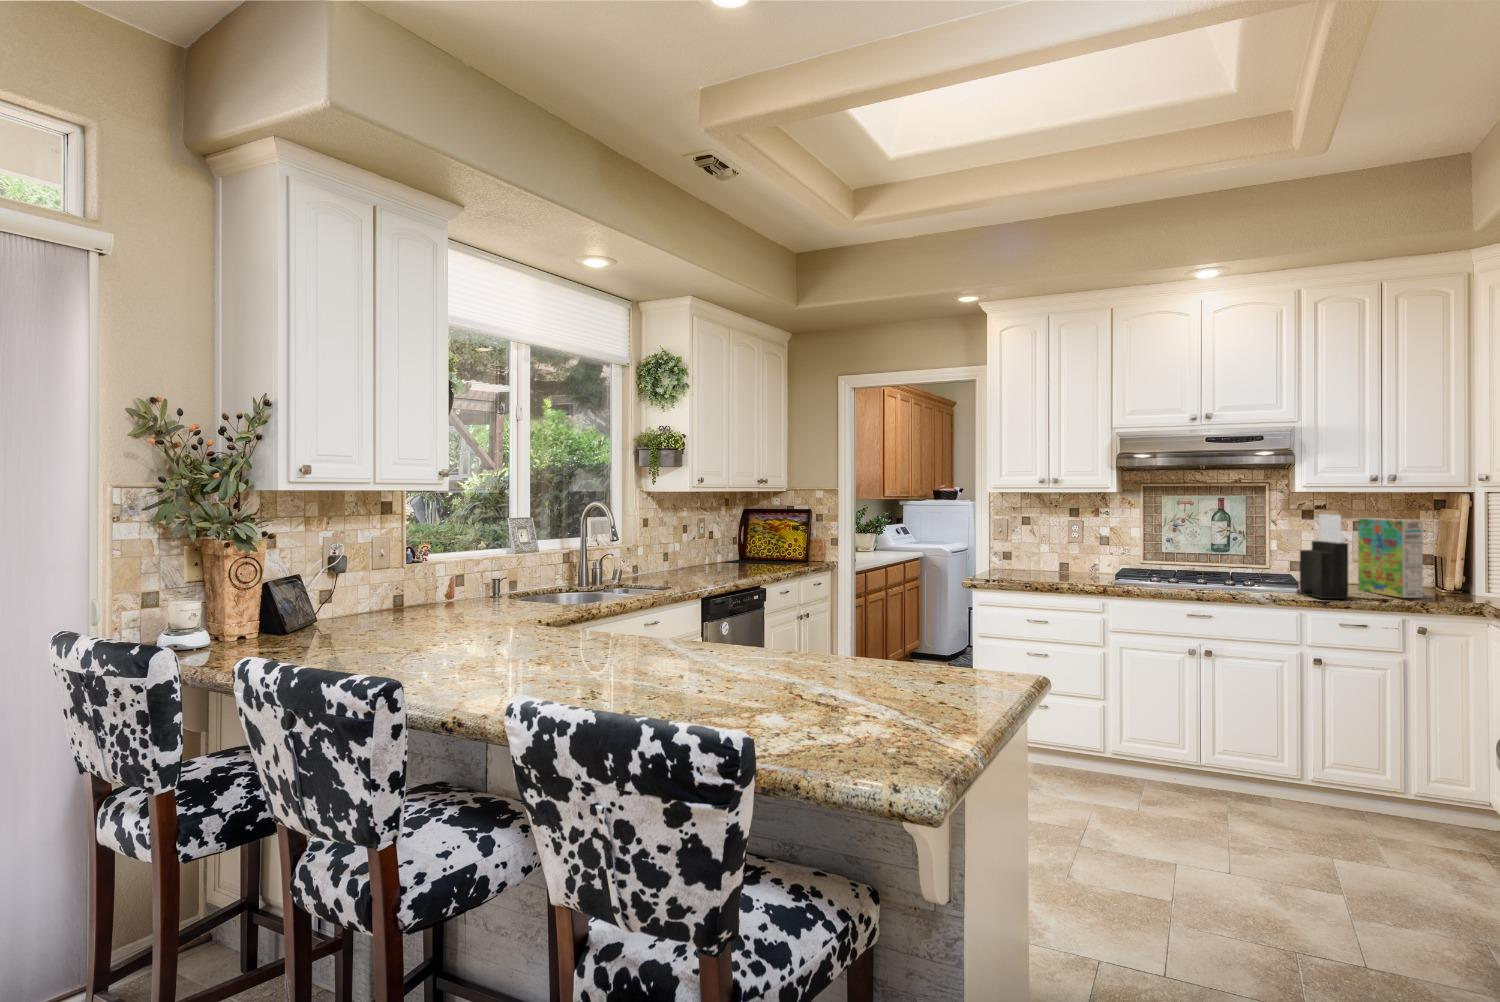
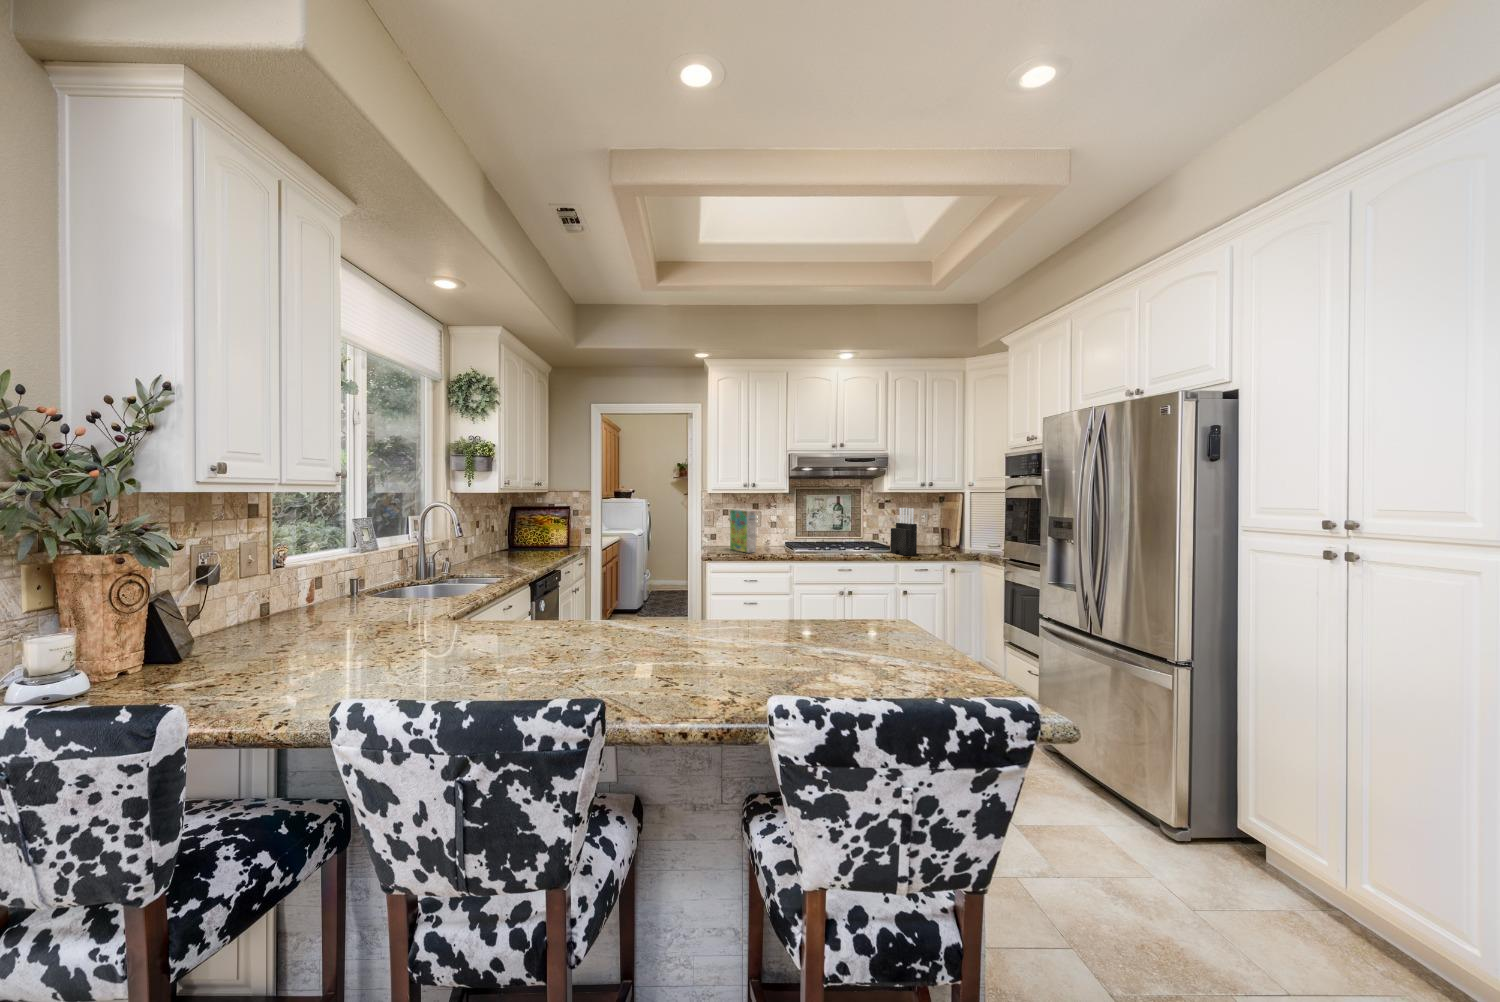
cereal box: present [1358,518,1423,598] -> present [730,509,756,552]

